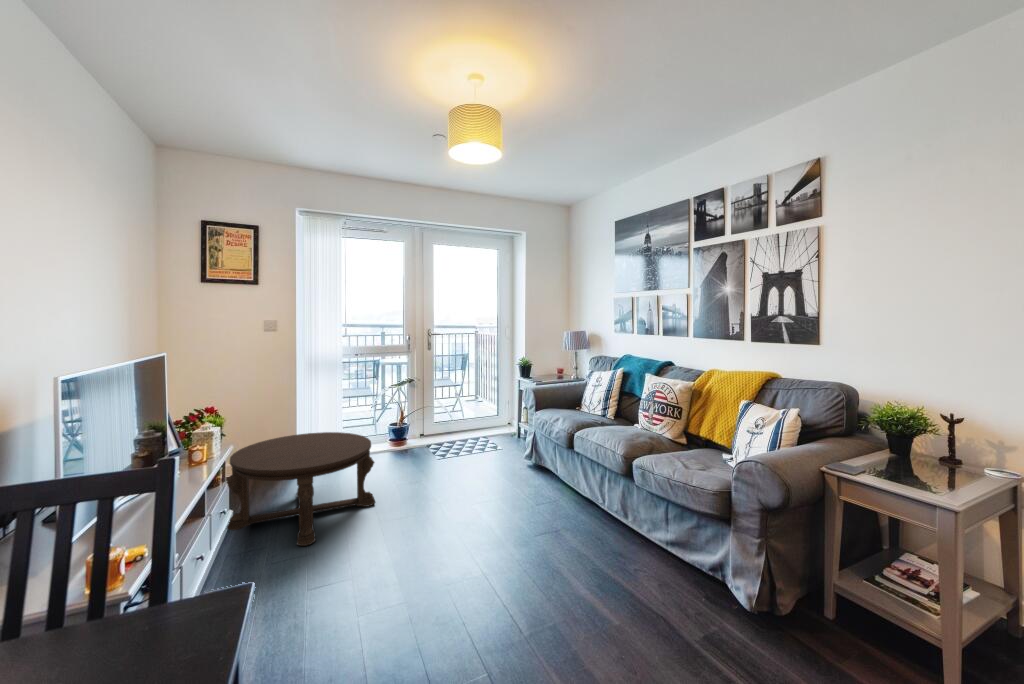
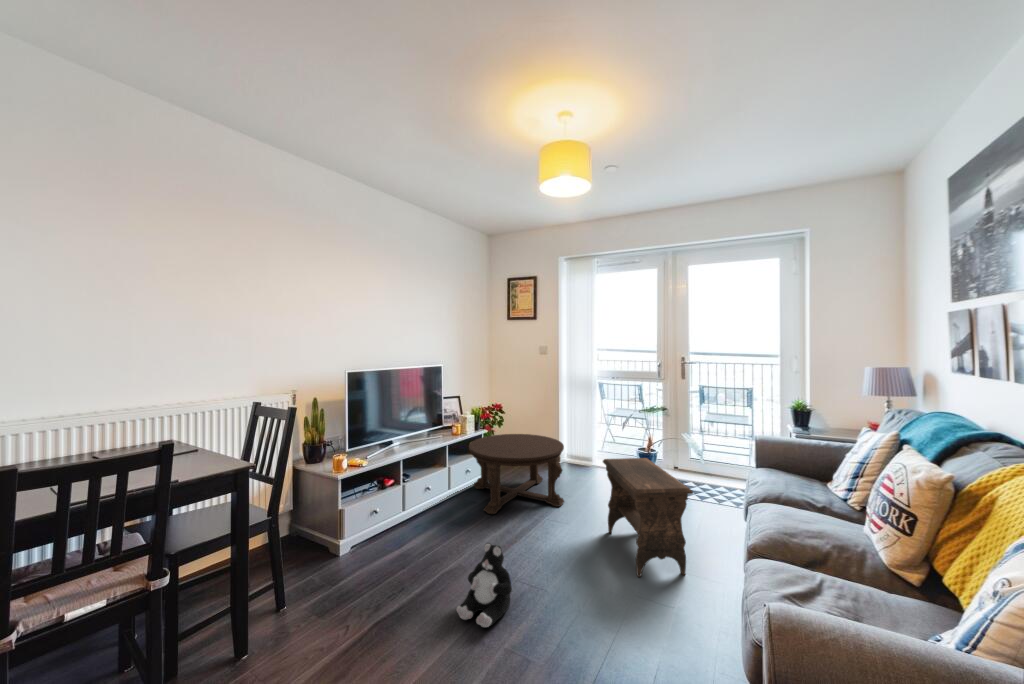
footstool: none [442,424,543,522] -> present [603,458,693,577]
plush toy: none [431,540,496,637] -> present [457,543,512,627]

